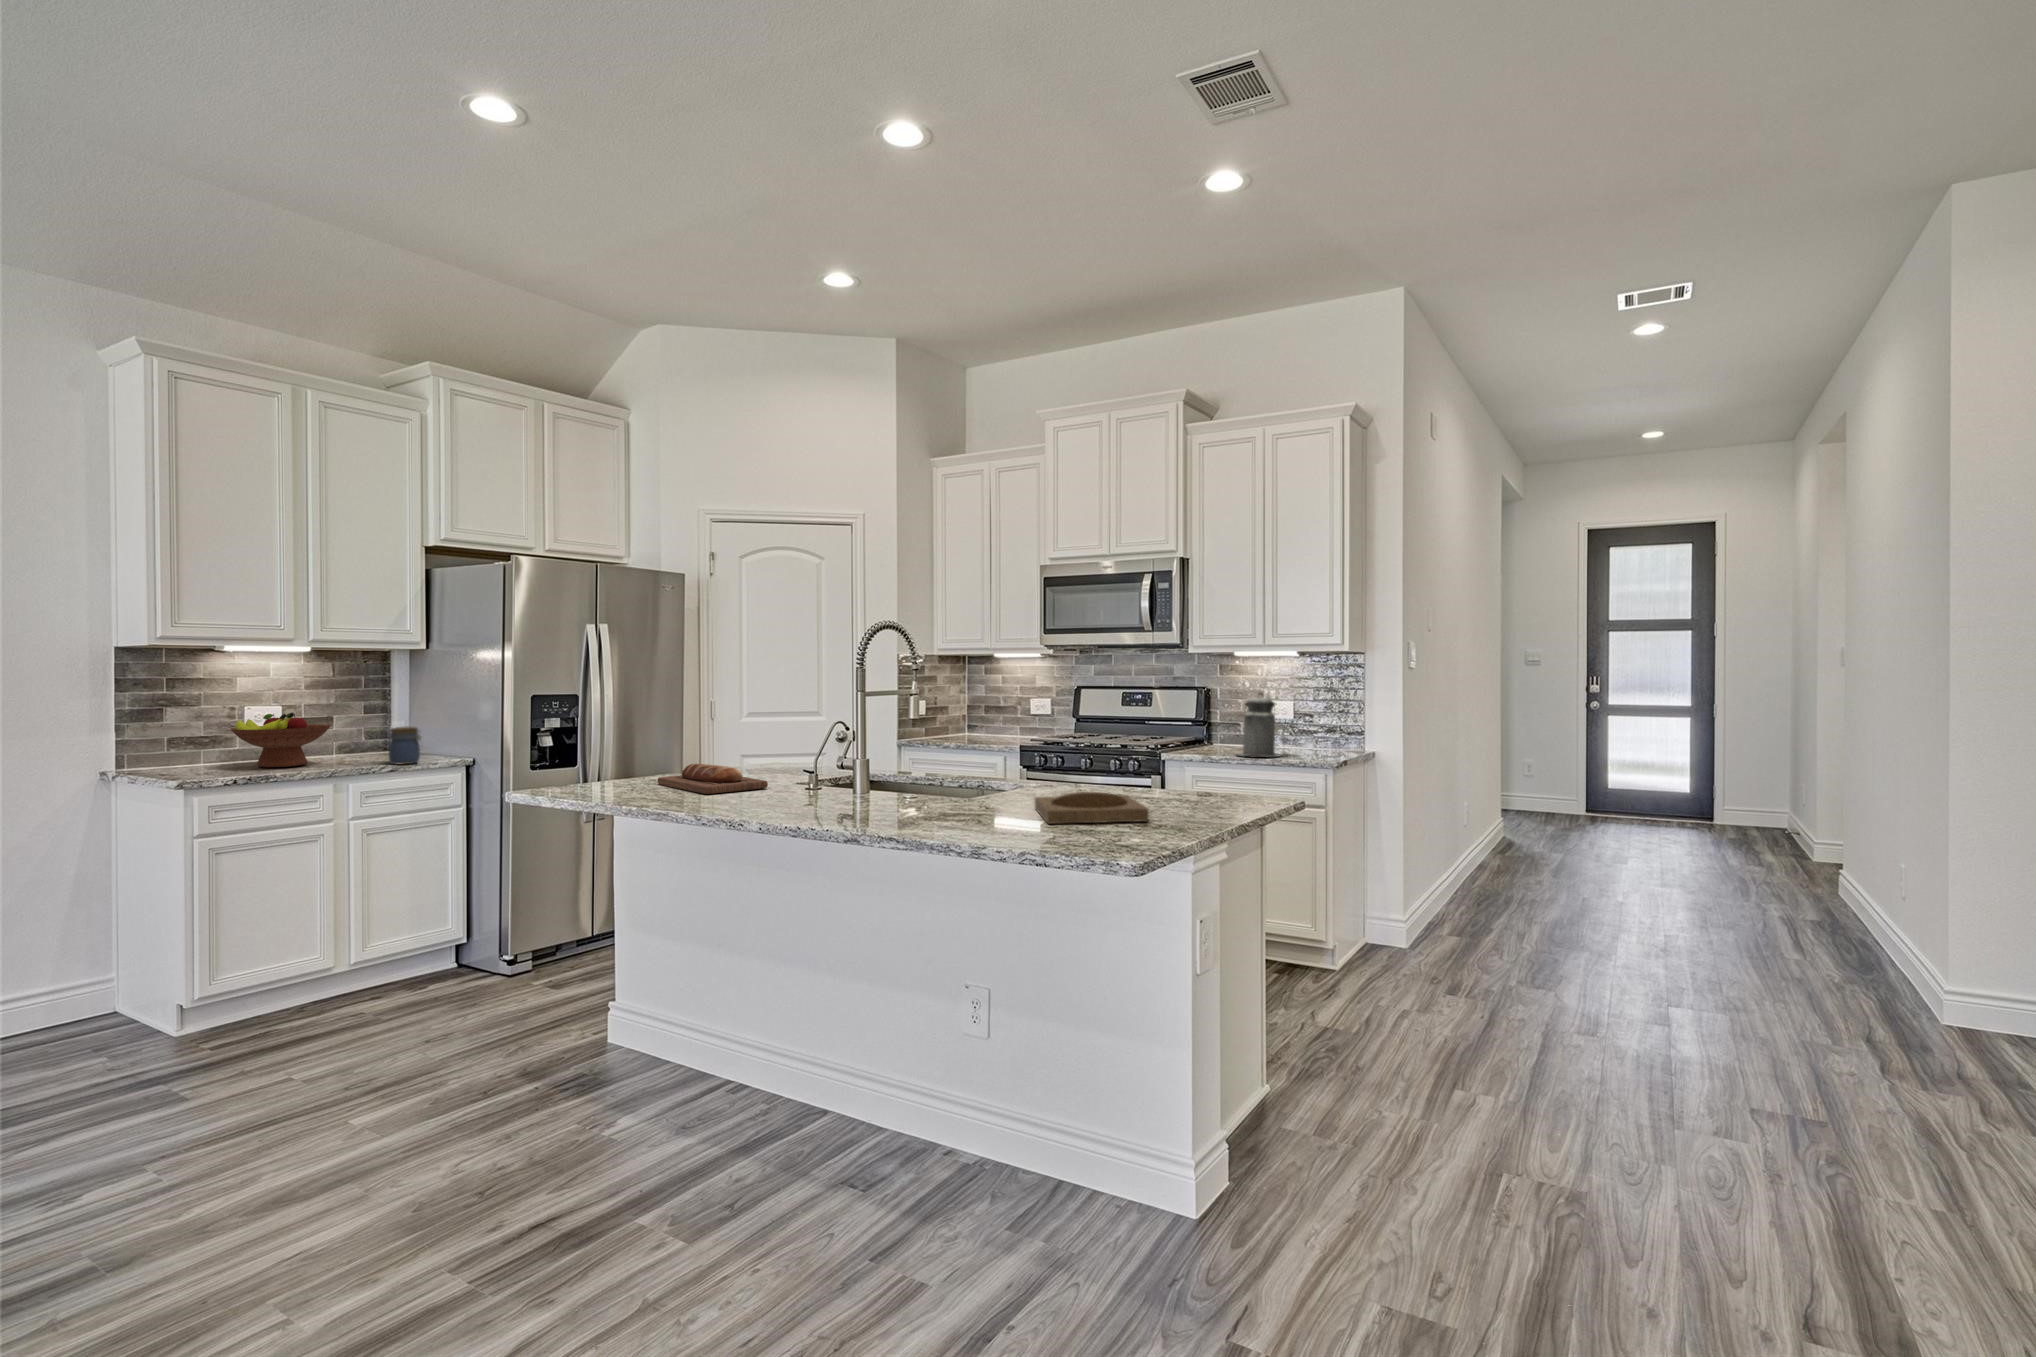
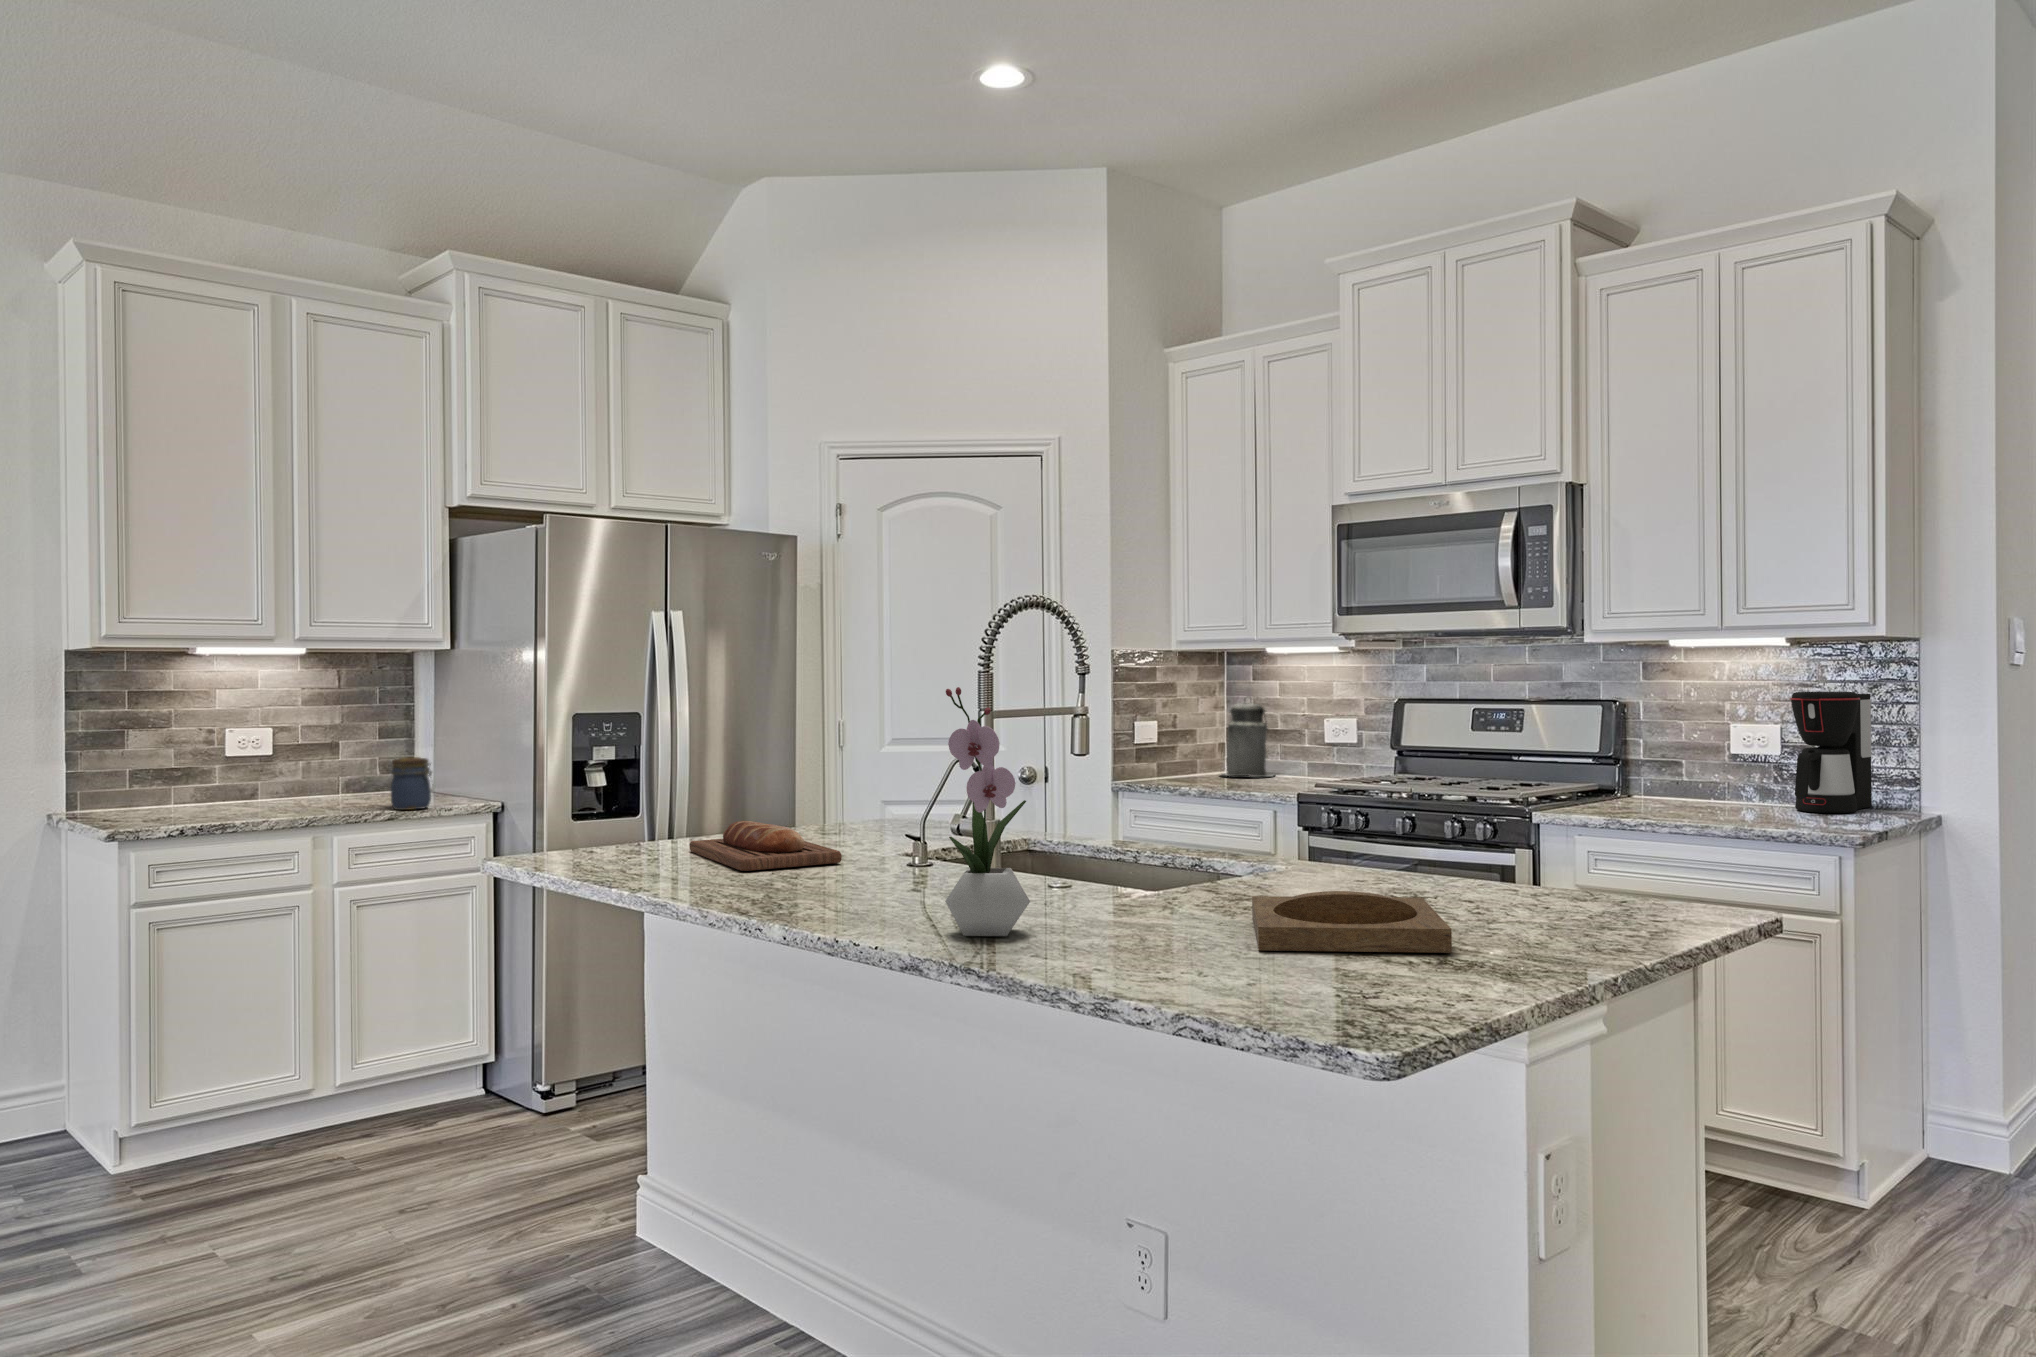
flower arrangement: none [865,678,915,823] -> present [945,687,1030,936]
coffee maker: none [1298,683,1339,750] -> present [1790,691,1872,813]
canister: present [1238,693,1280,757] -> present [1223,696,1274,777]
fruit bowl: present [230,713,331,767] -> none [196,737,321,811]

